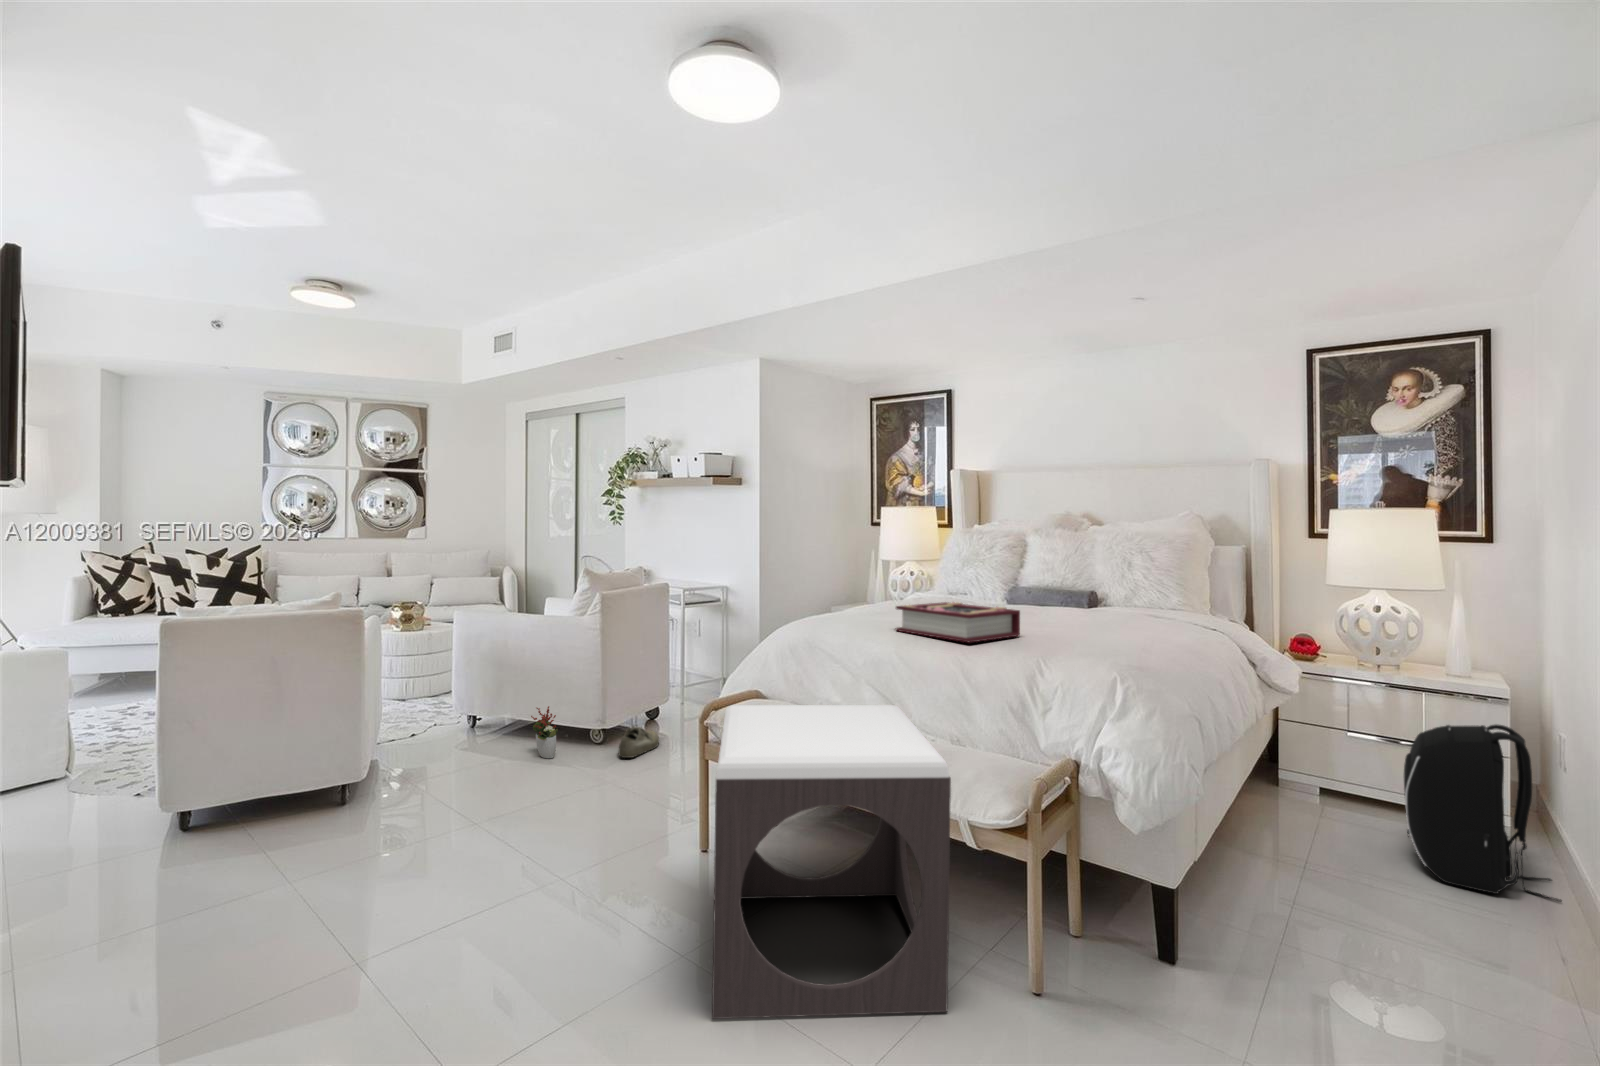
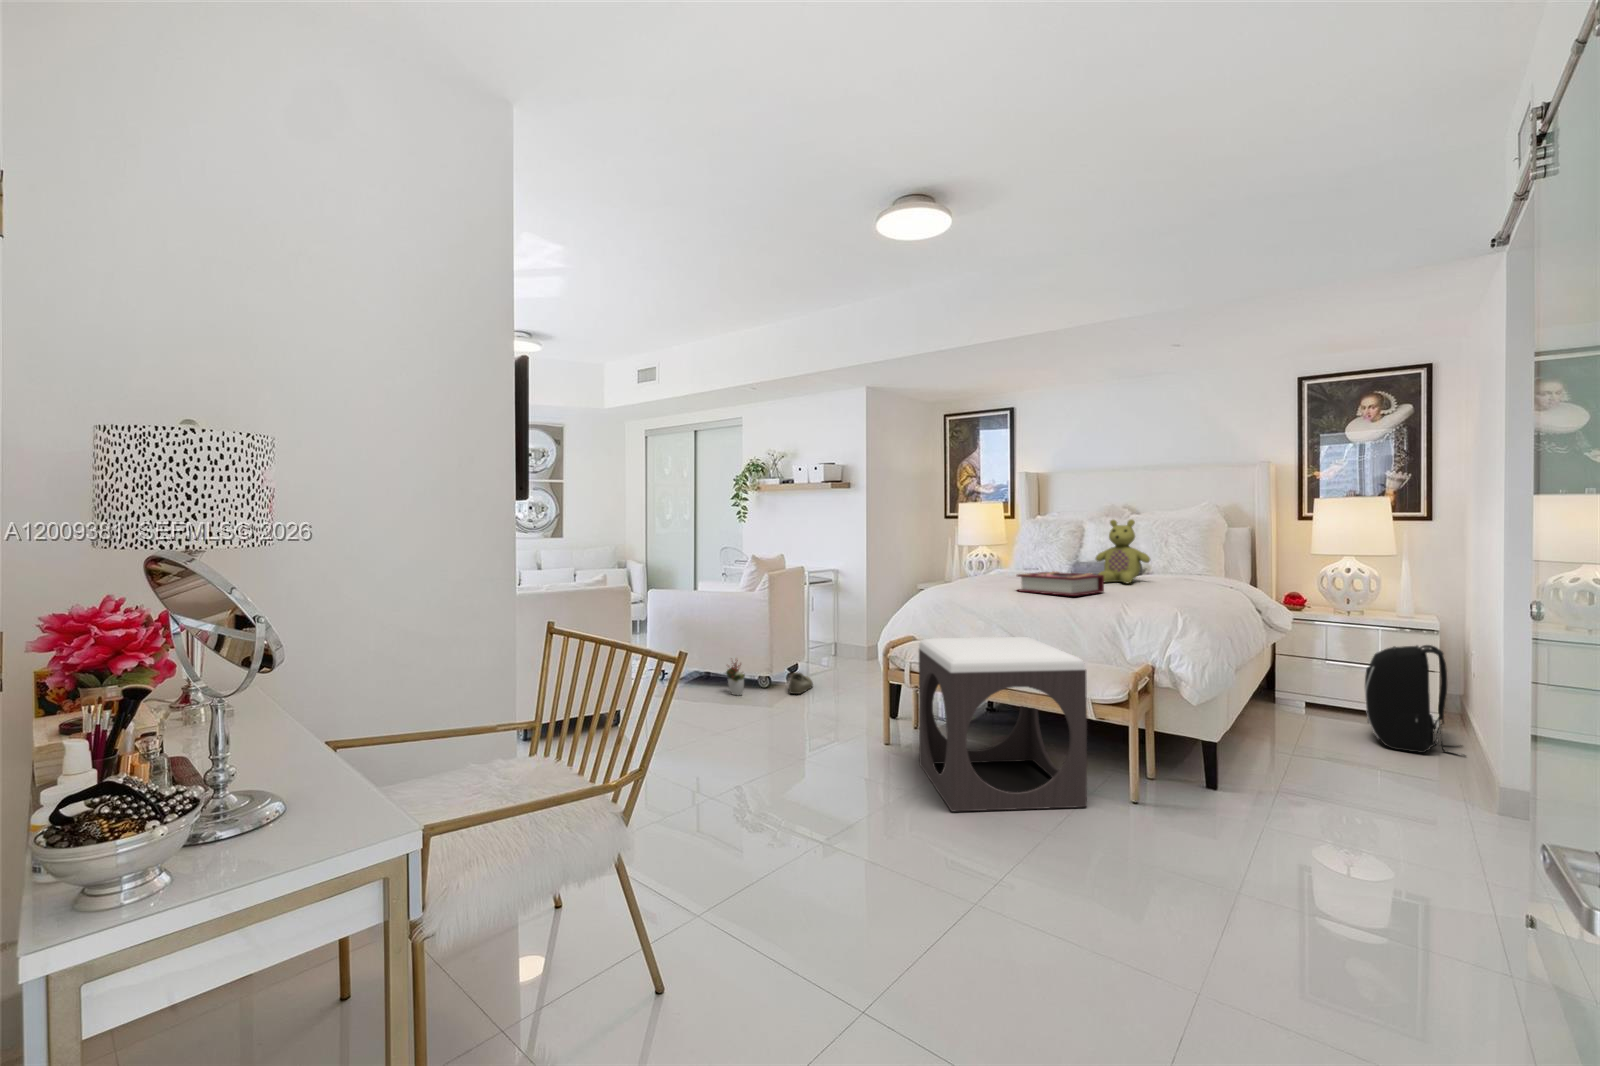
stuffed bear: none [1022,530,1098,621] -> present [1096,519,1150,583]

